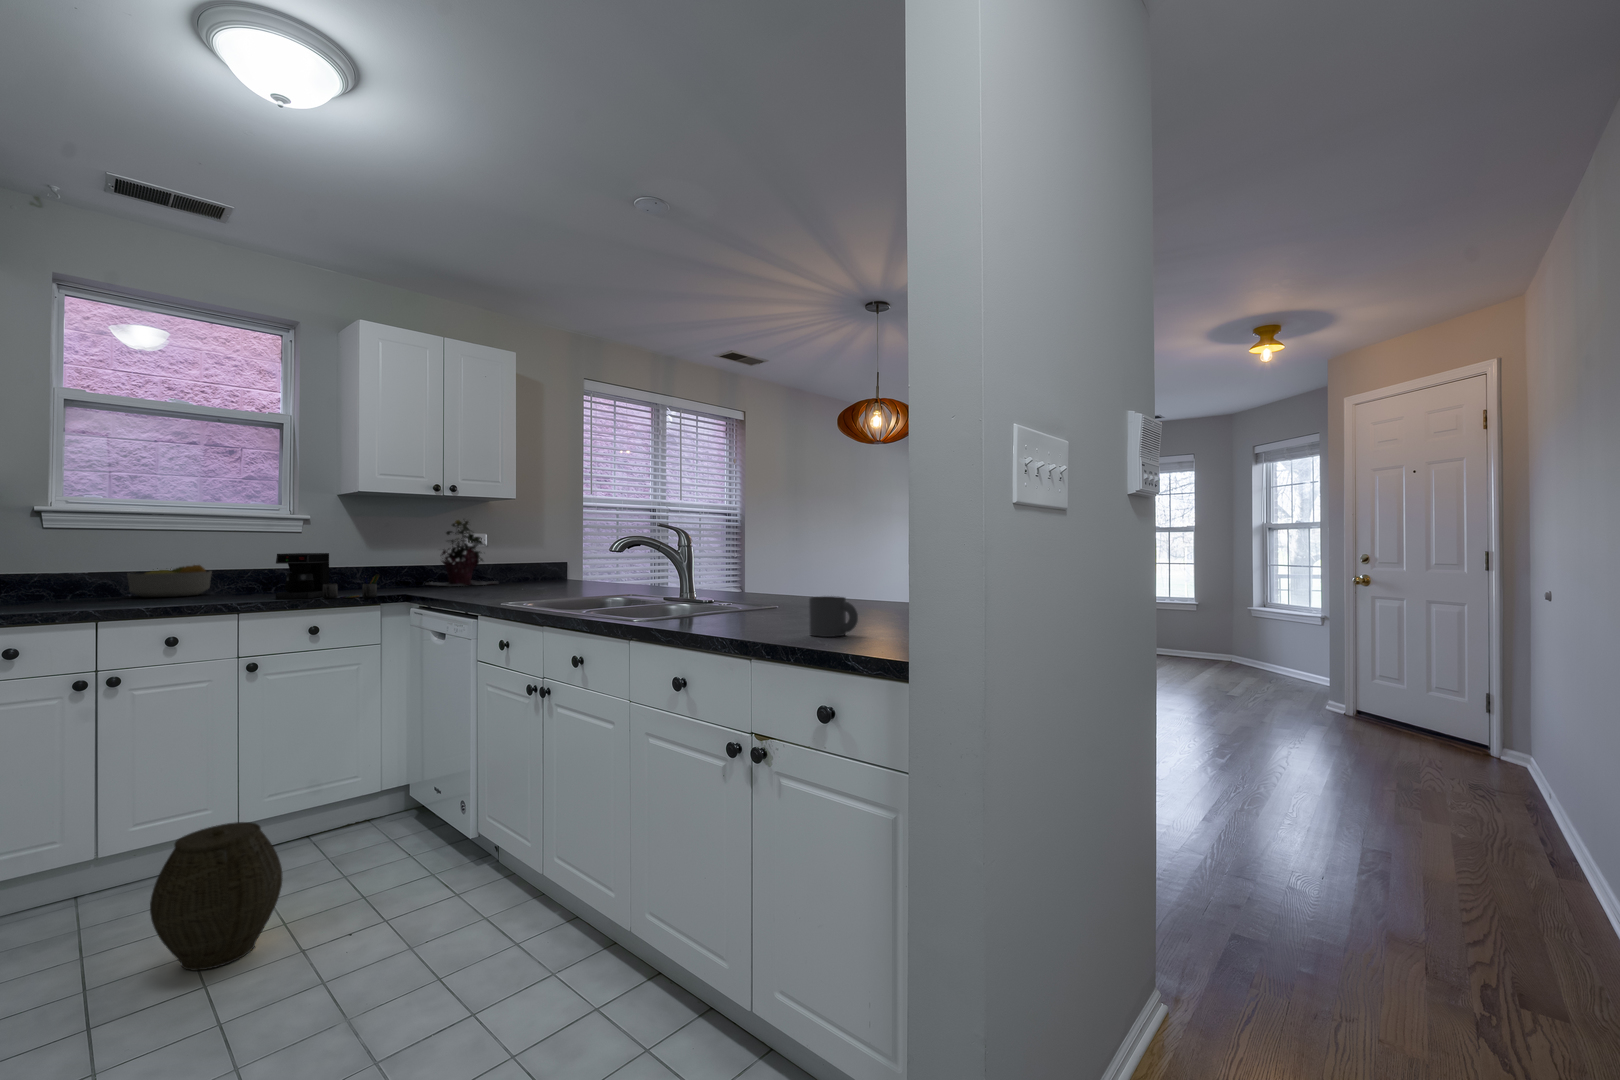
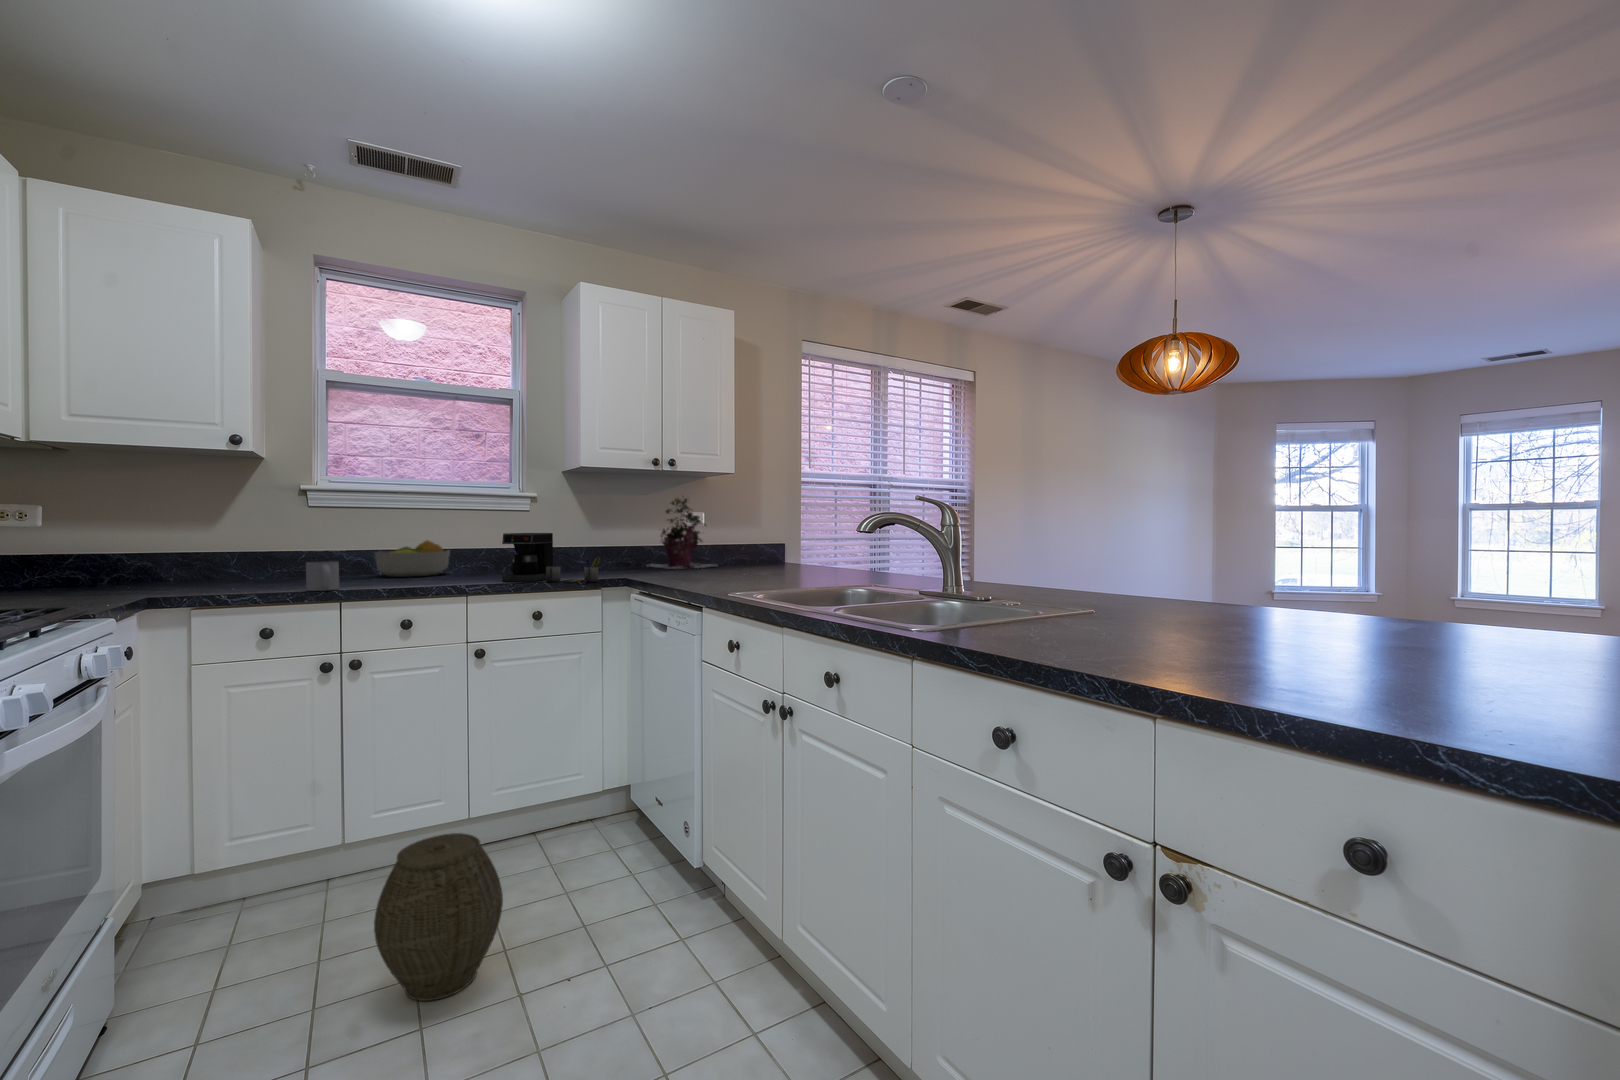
mug: present [809,596,858,637] -> present [306,561,339,591]

